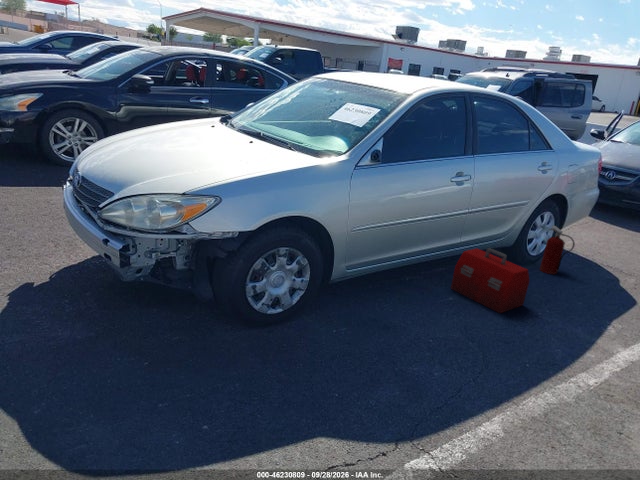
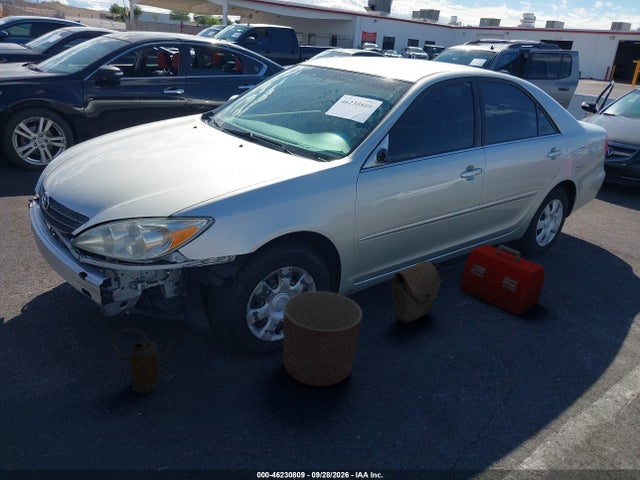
fire extinguisher: present [540,226,575,274] -> none [546,212,583,264]
bag: none [382,256,428,312] -> present [392,261,441,324]
planter: none [276,272,348,354] -> present [283,291,362,386]
watering can: none [127,289,181,348] -> present [113,329,174,394]

